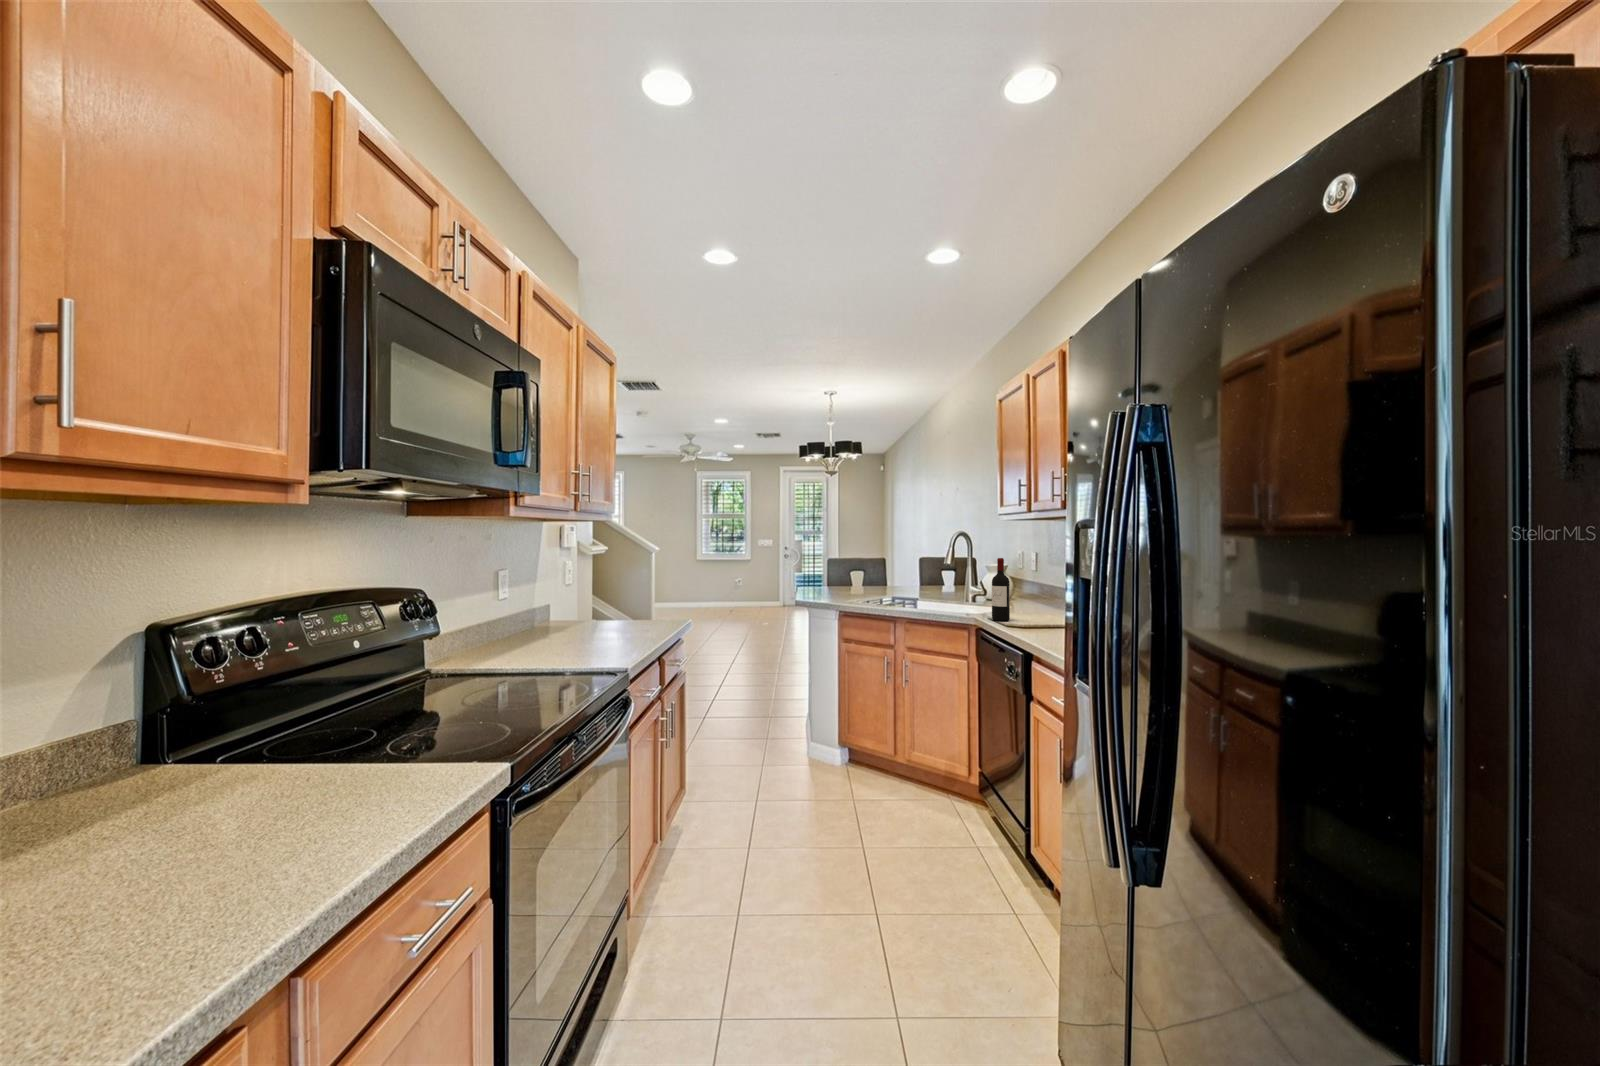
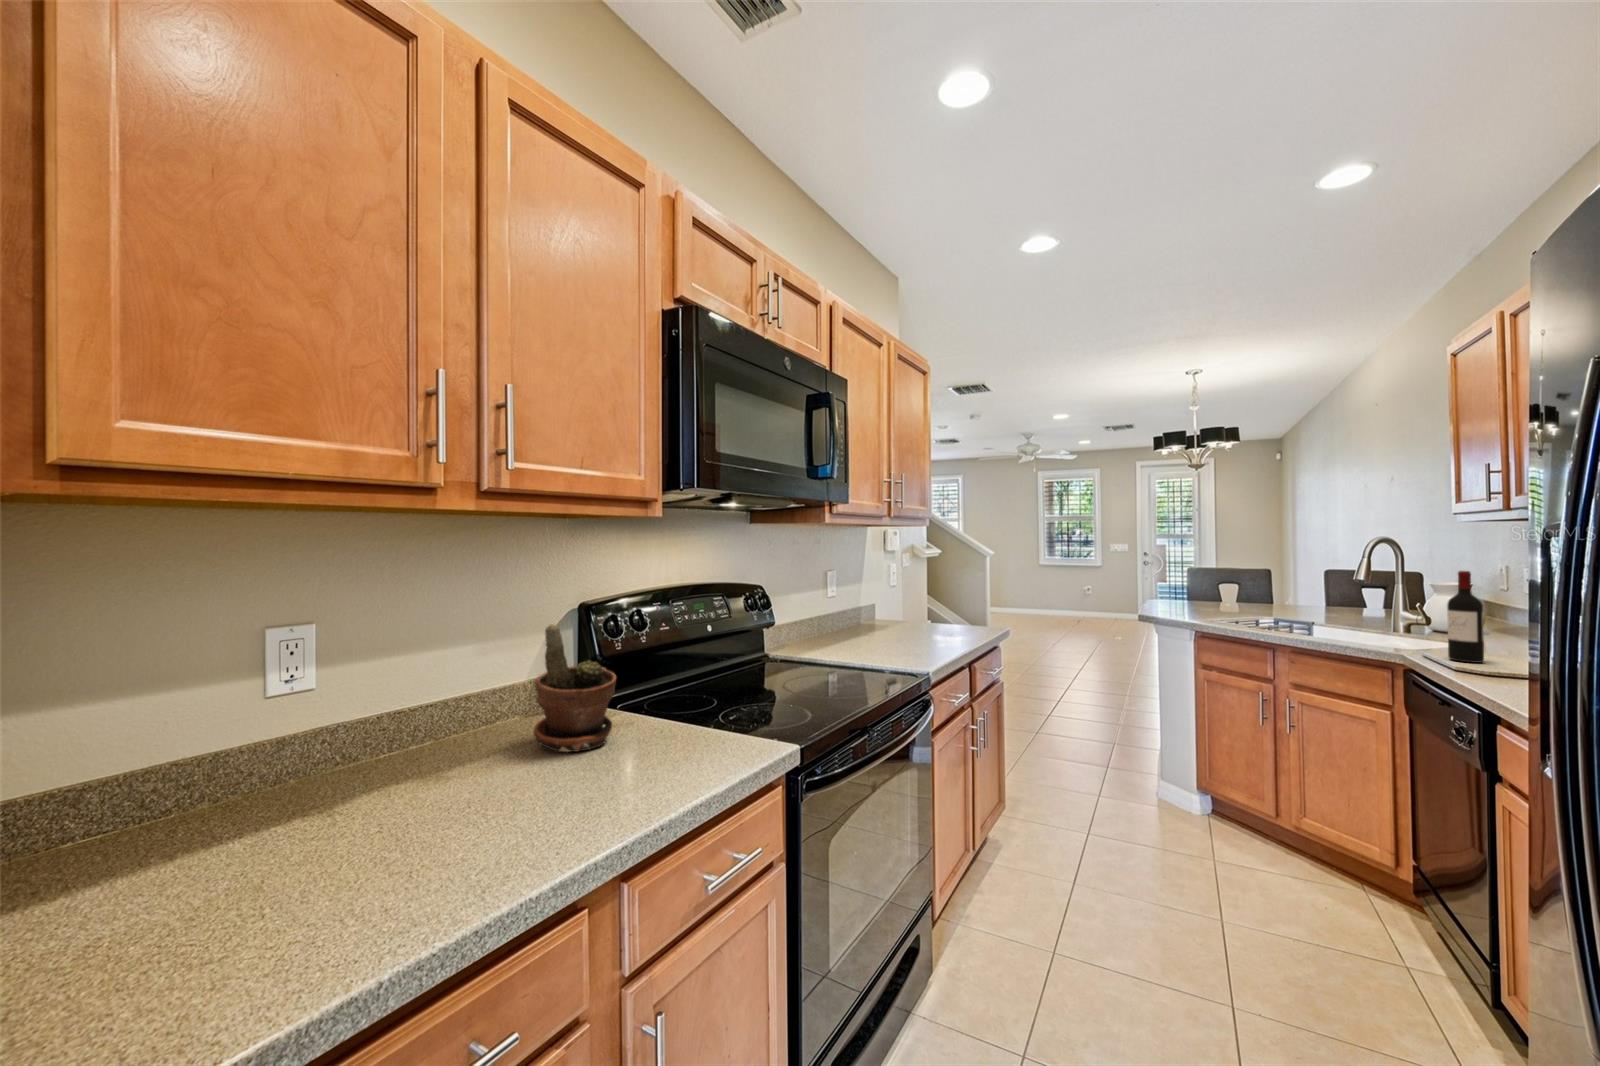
potted plant: none [81,653,242,835] -> present [533,624,616,752]

